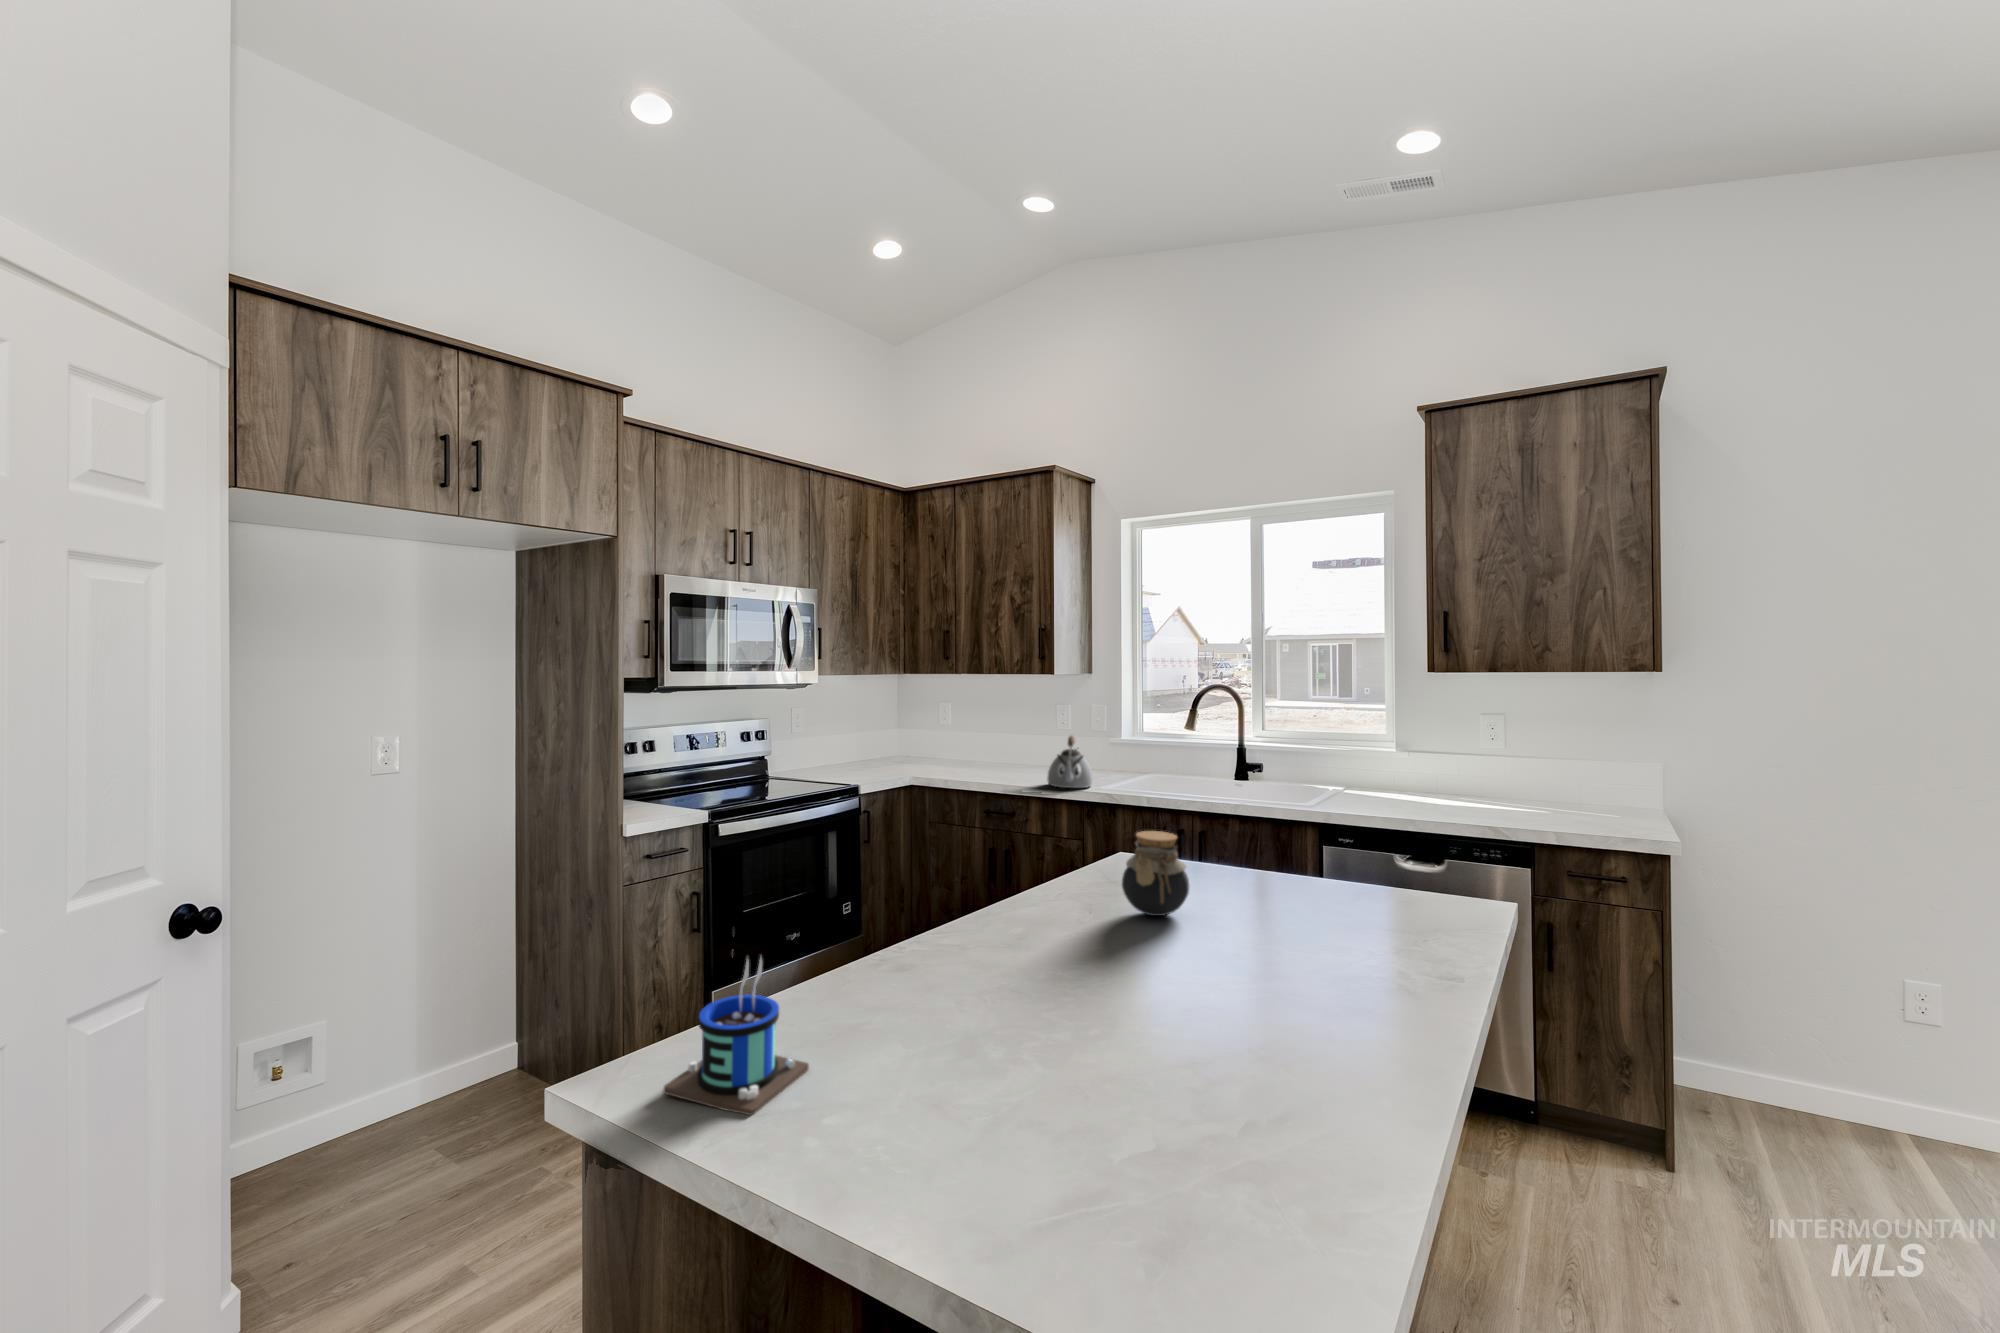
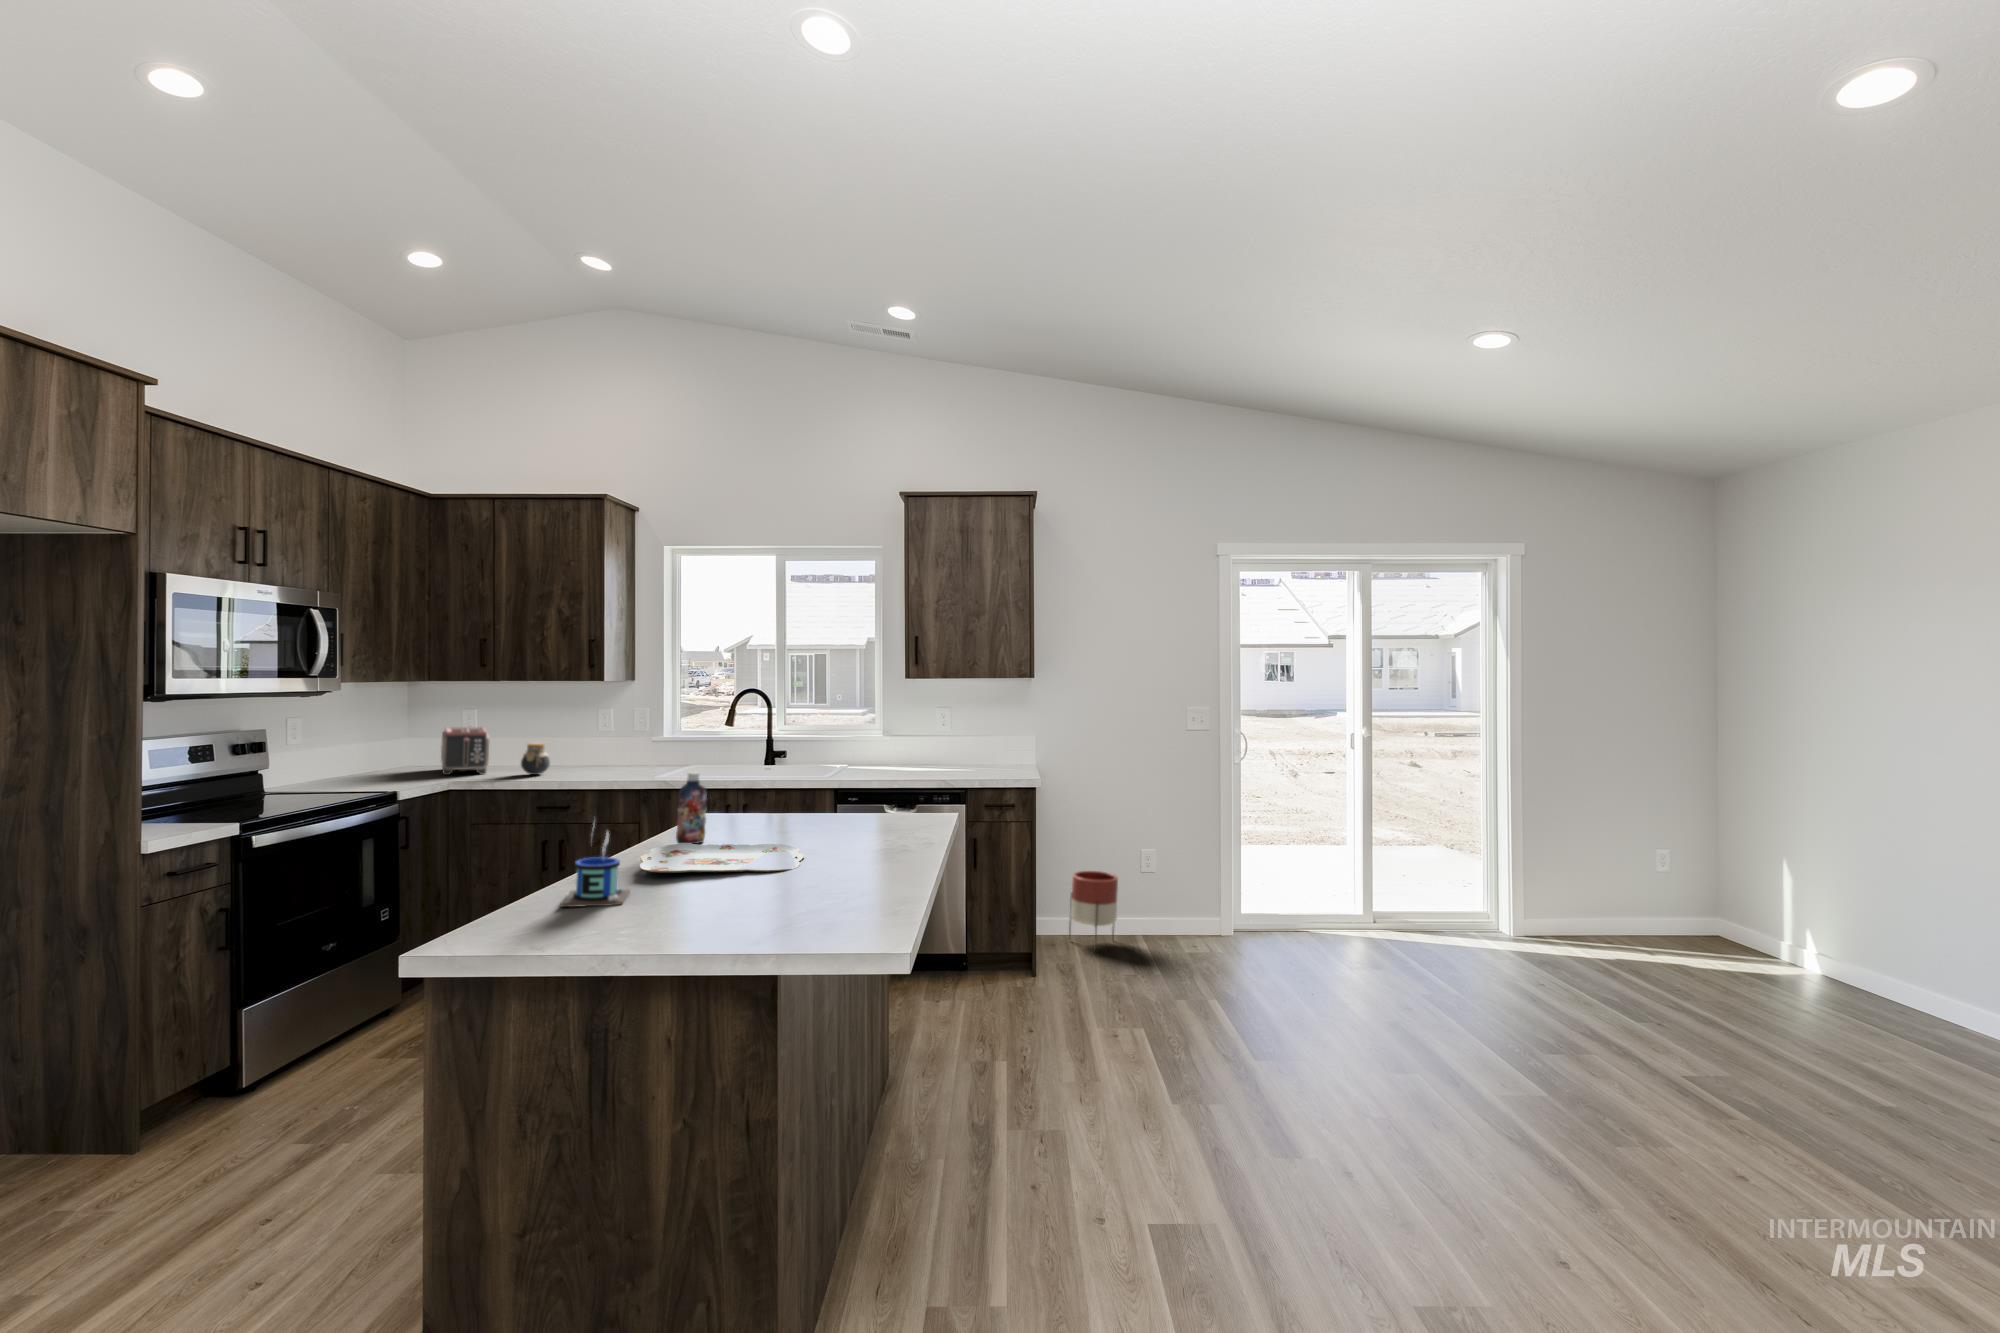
toaster: none [912,720,959,769] -> present [441,727,489,775]
kettle: present [1048,736,1093,788] -> none [602,734,645,780]
bottle: none [1006,818,1054,933] -> present [676,772,707,844]
jar: present [1122,831,1189,916] -> present [521,743,550,775]
serving tray: none [873,941,1174,1066] -> present [640,844,804,873]
planter: none [1737,995,1855,1150] -> present [1069,871,1118,940]

